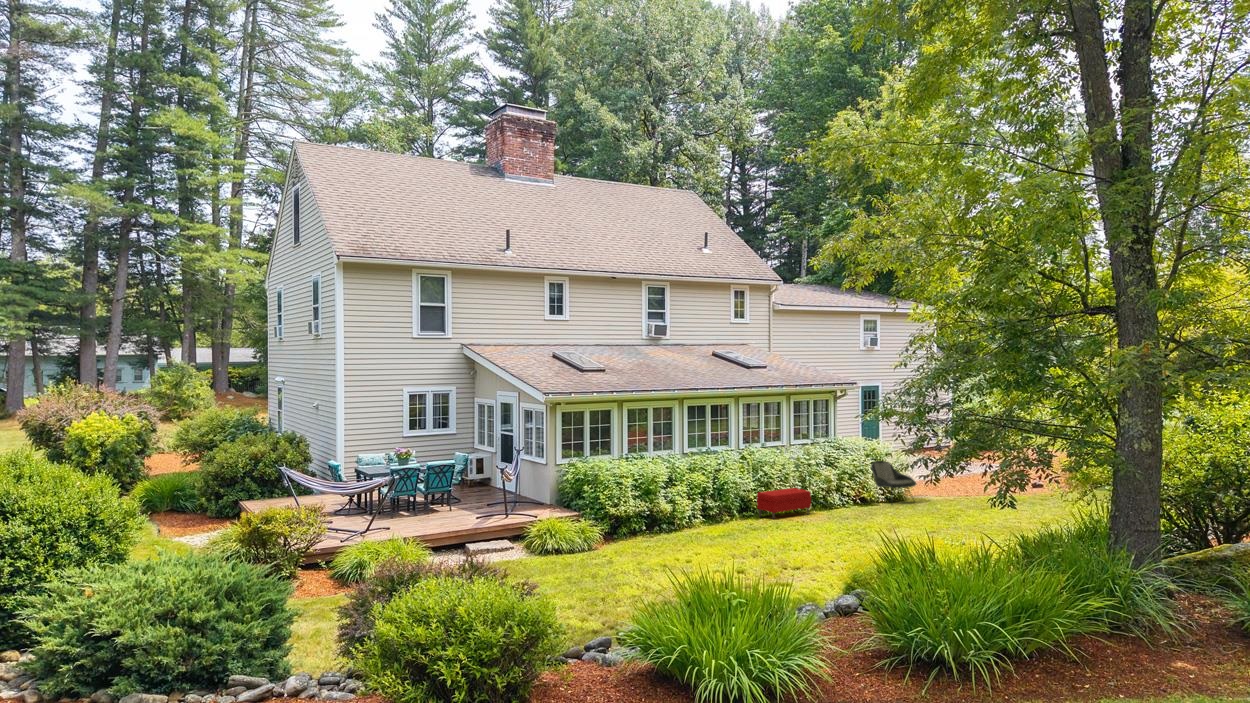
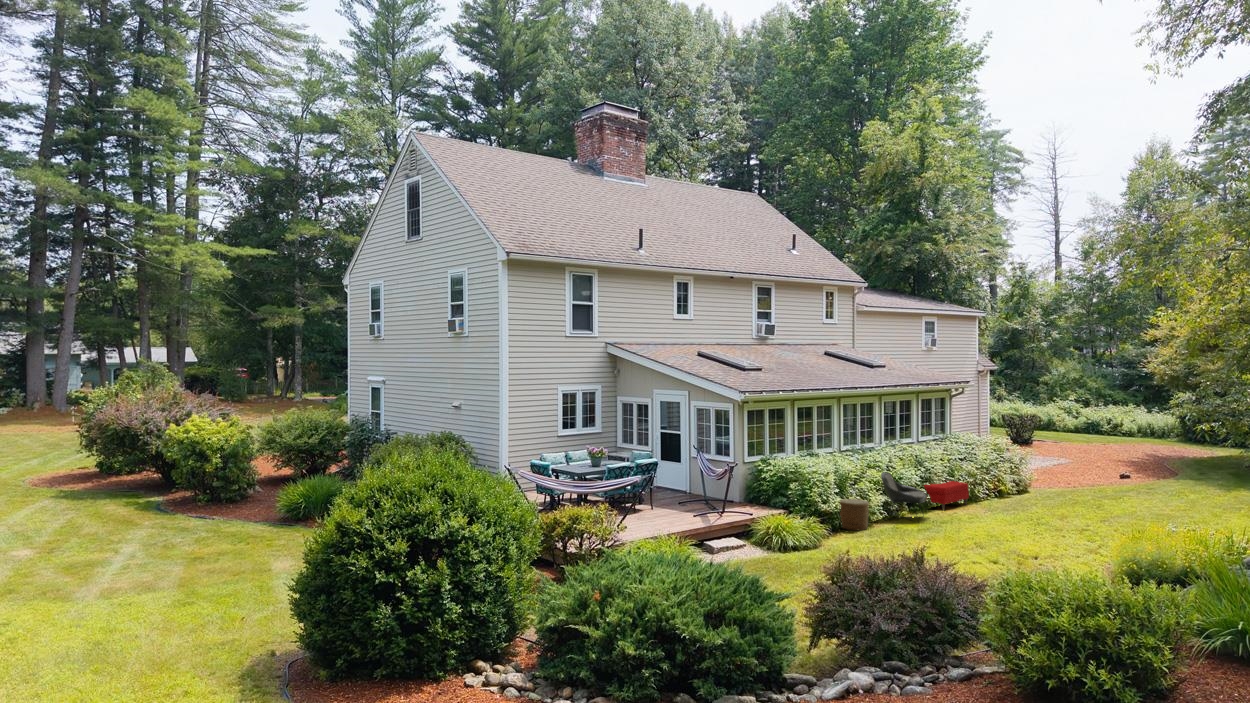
lounge chair: present [870,461,916,502] -> present [881,472,927,520]
basket: none [632,505,662,538] -> present [839,499,869,530]

